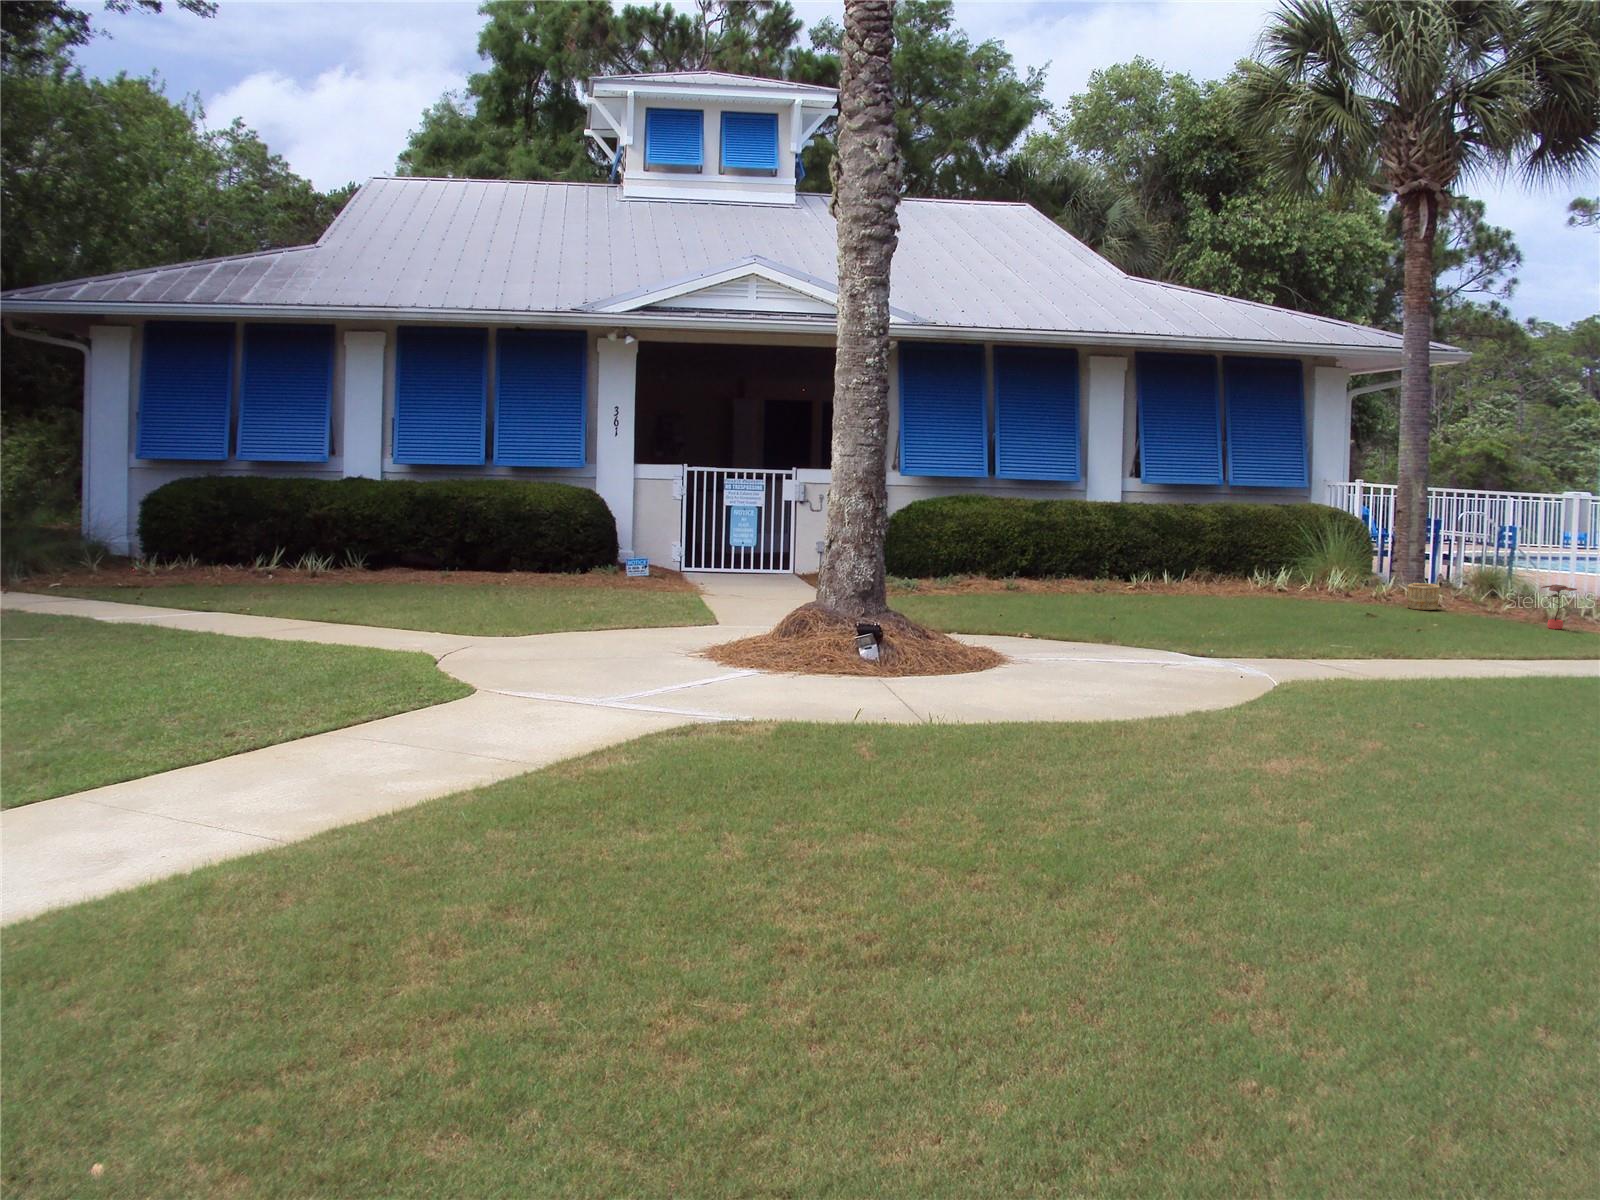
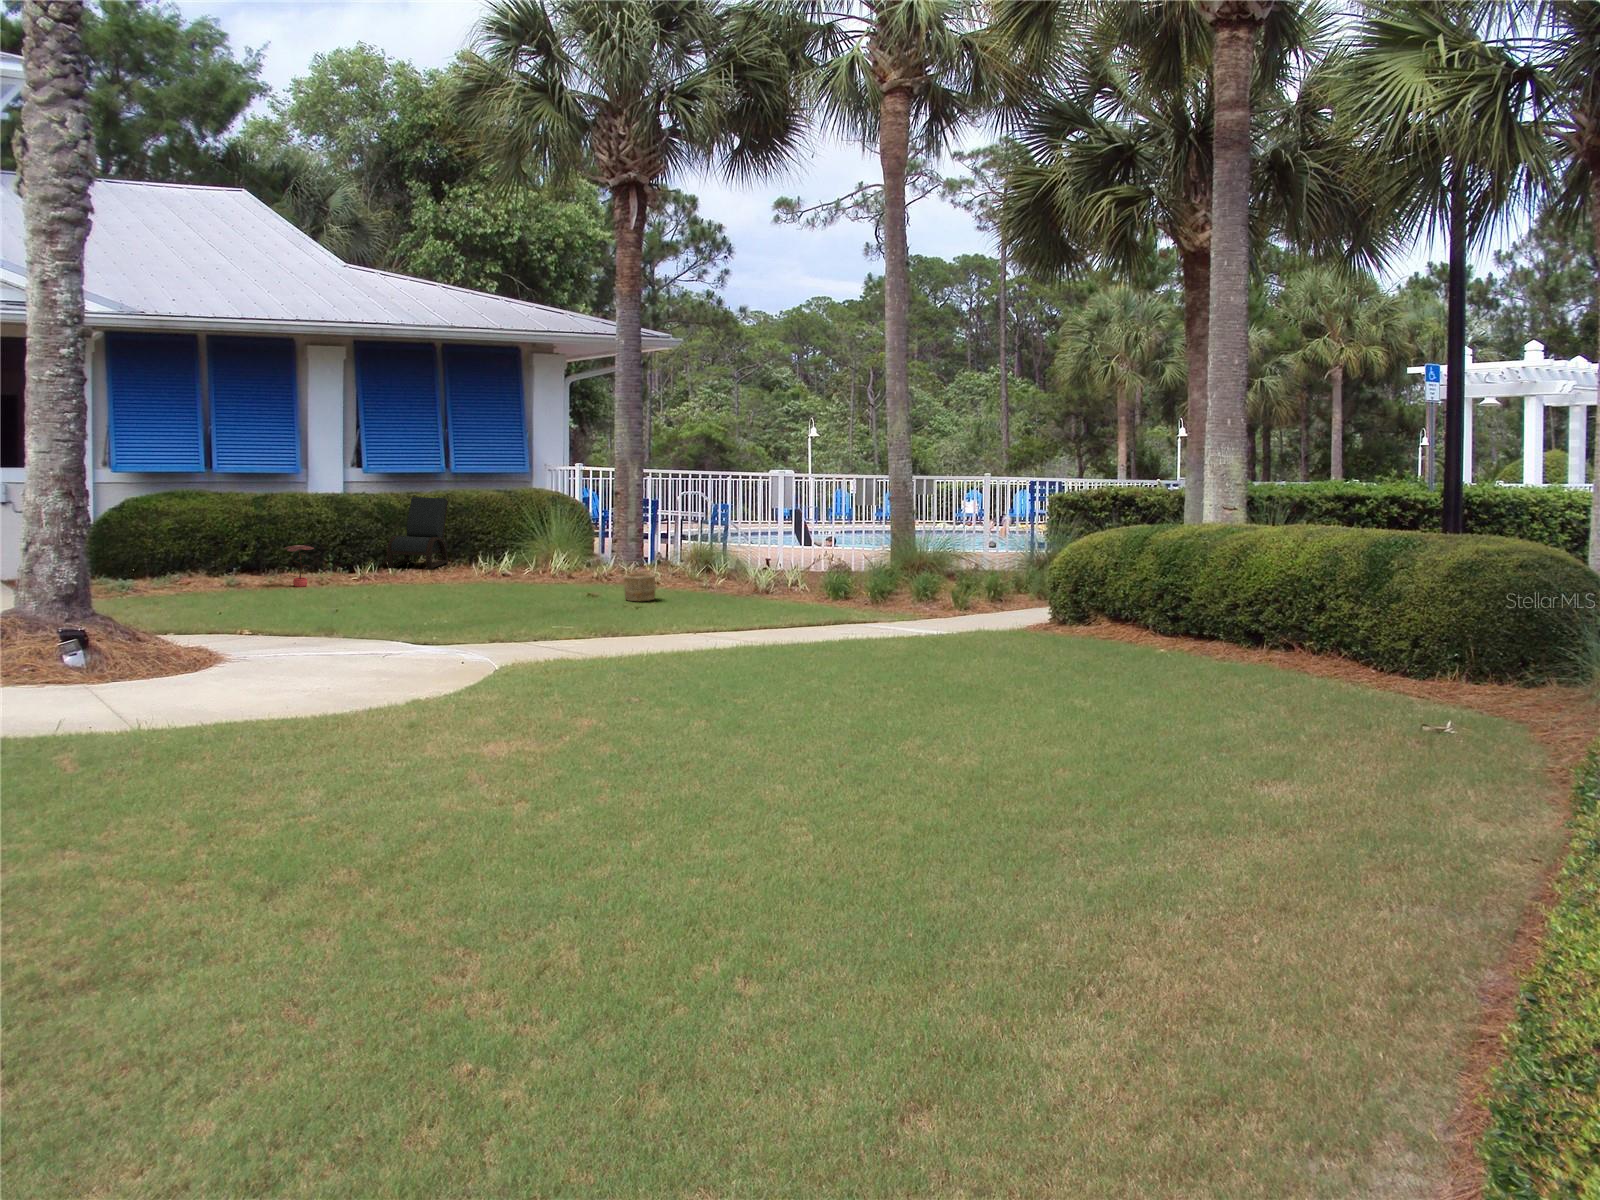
lounge chair: none [1174,507,1233,575] -> present [386,497,448,570]
potted plant: present [1541,585,1577,629] -> present [284,545,314,587]

